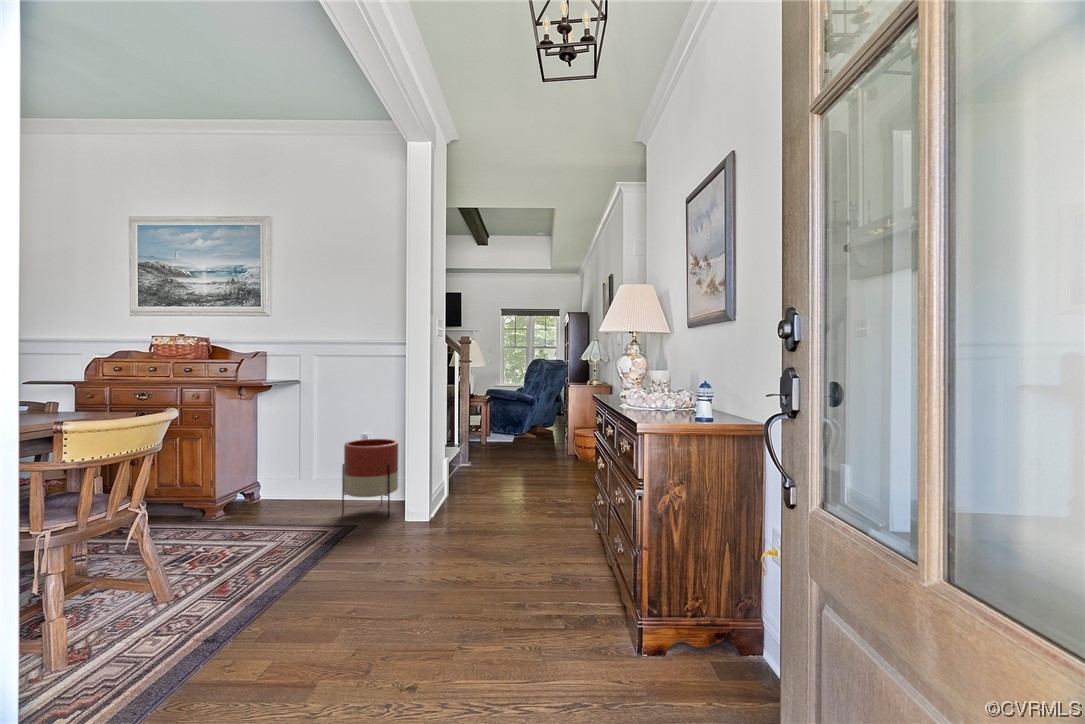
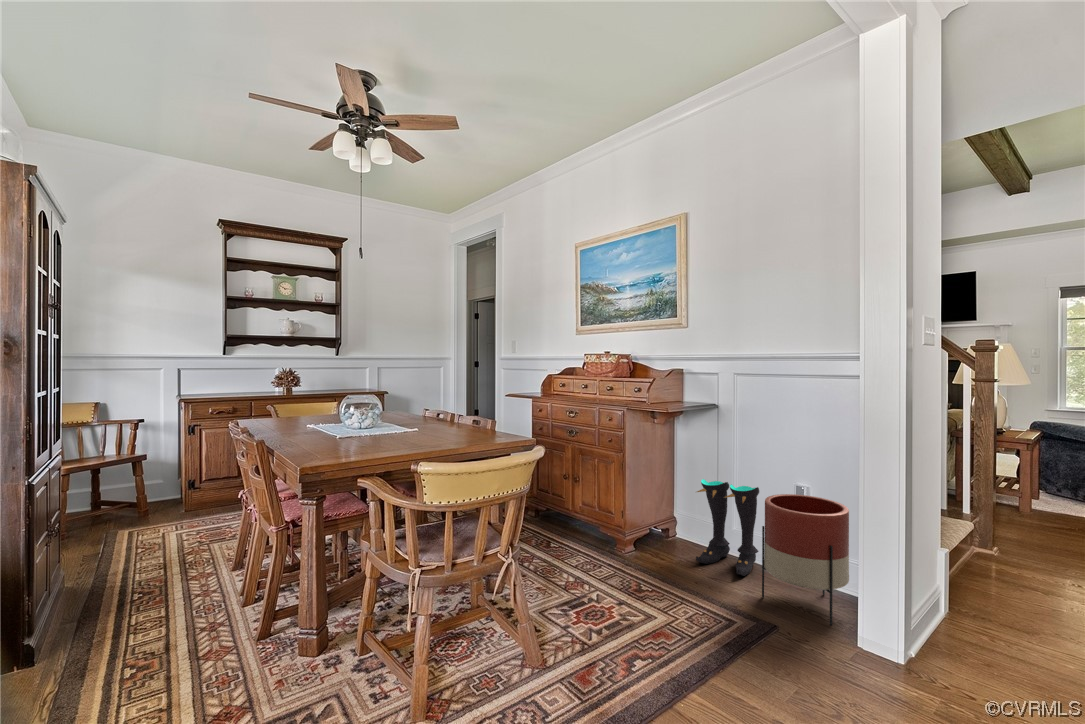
boots: none [283,440,336,509] -> present [696,479,759,576]

